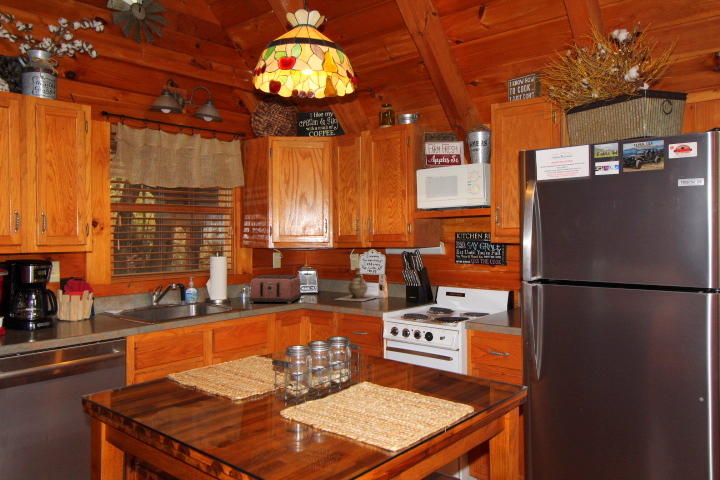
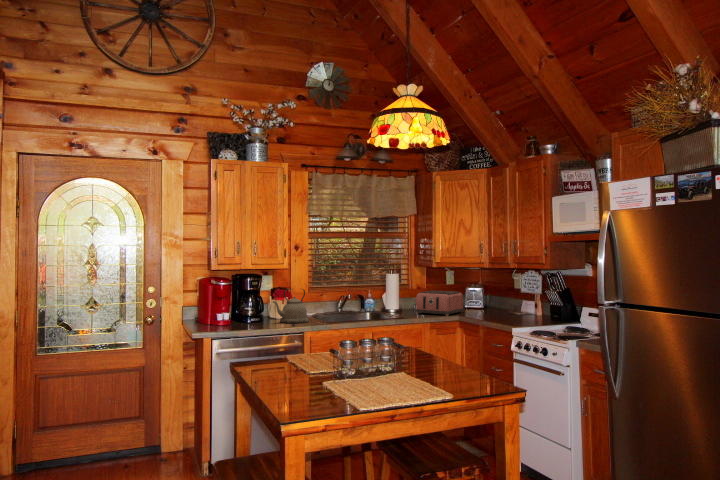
ceramic jug: present [337,268,375,301] -> none [488,286,533,317]
kettle: none [70,278,123,327] -> present [273,289,309,324]

